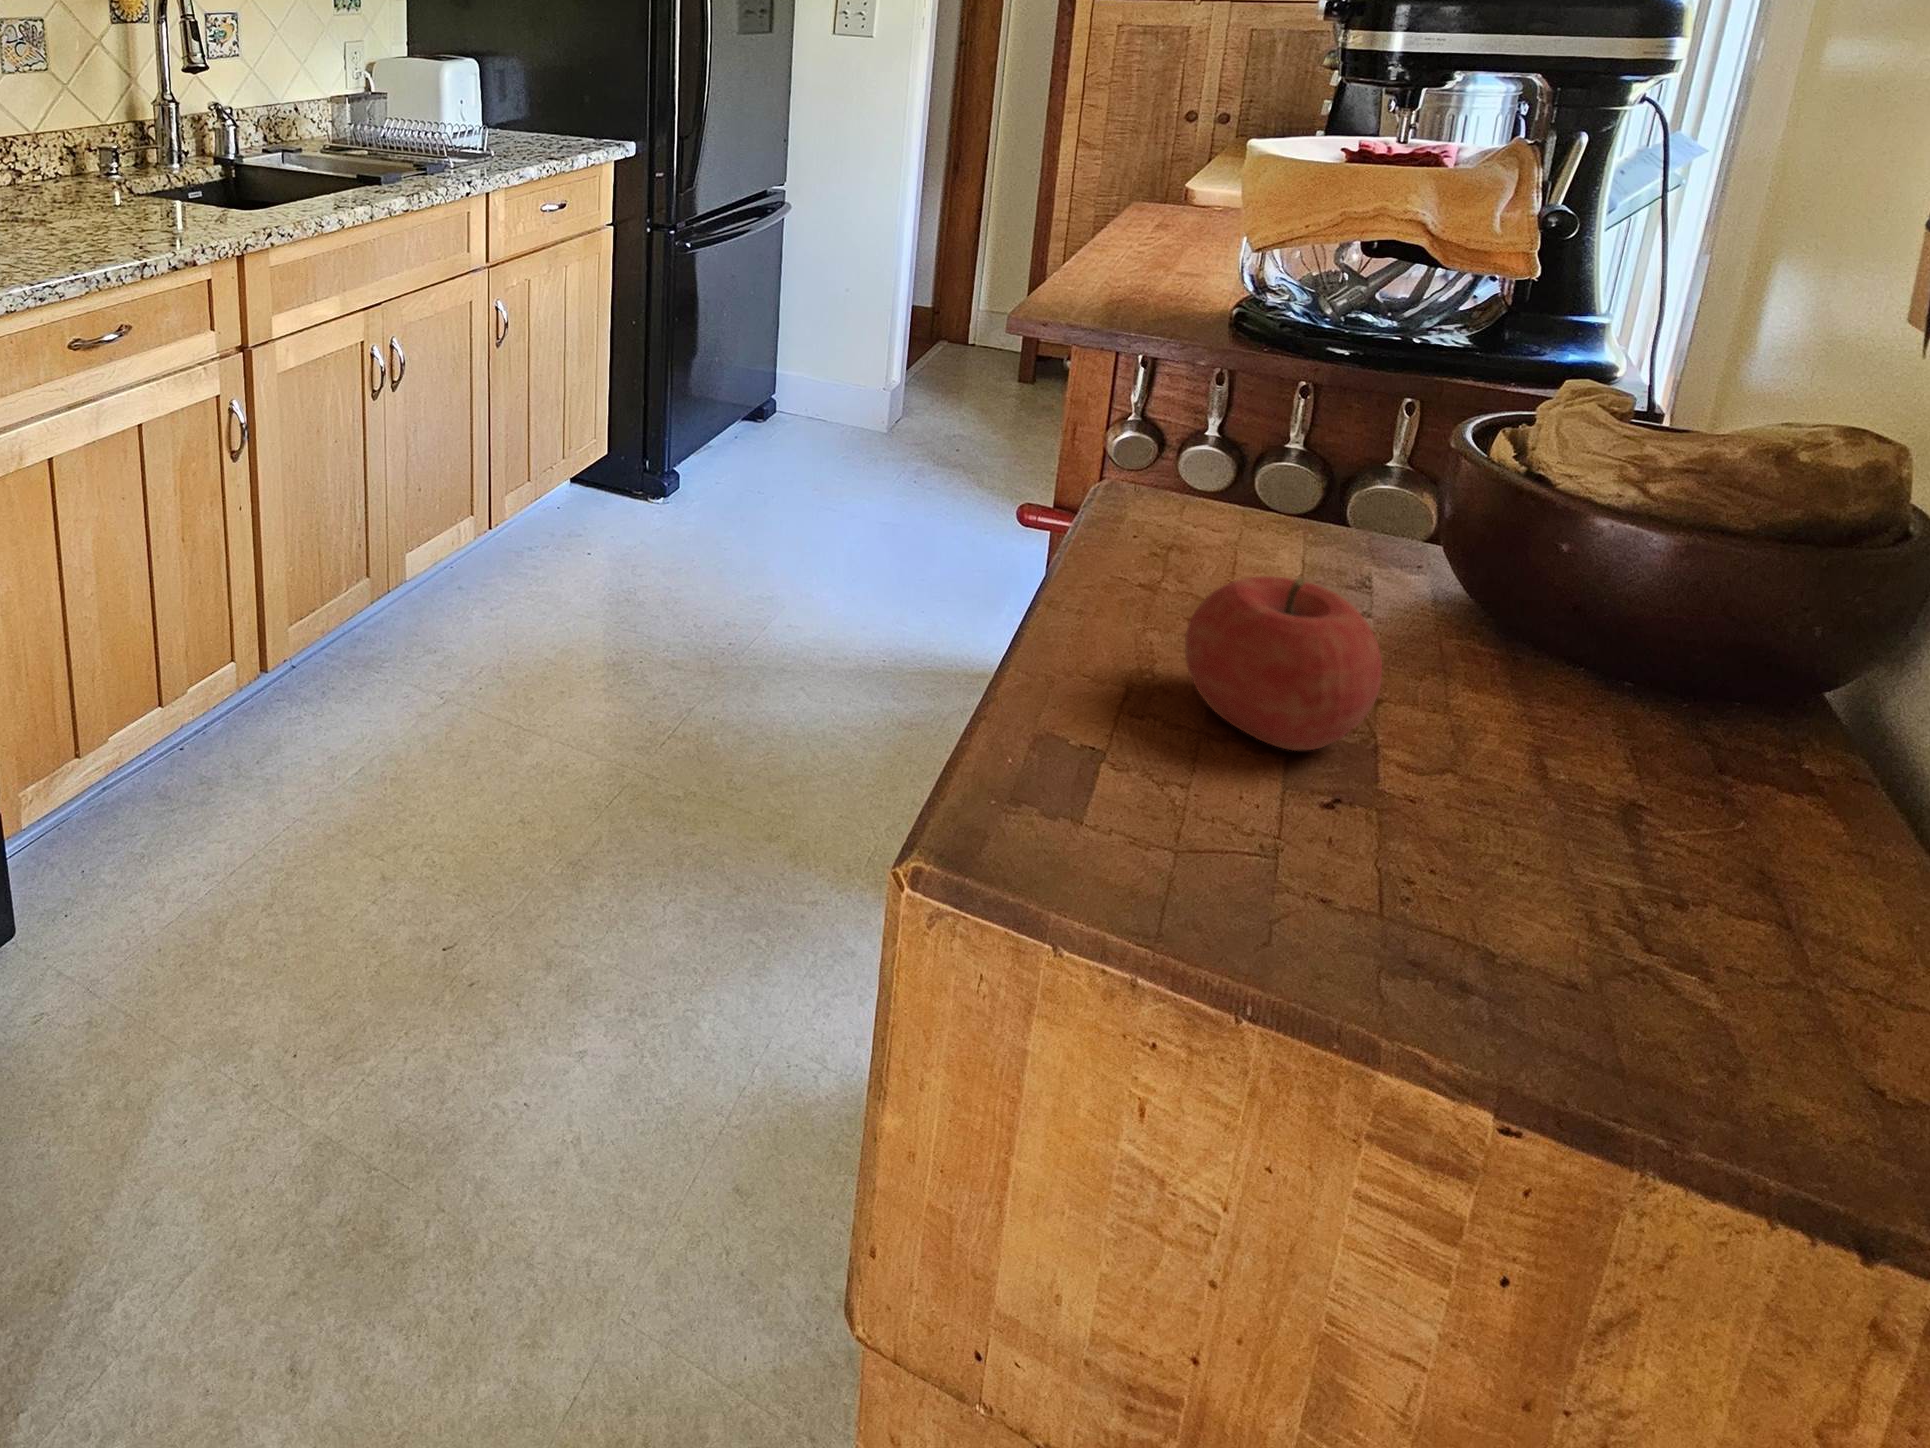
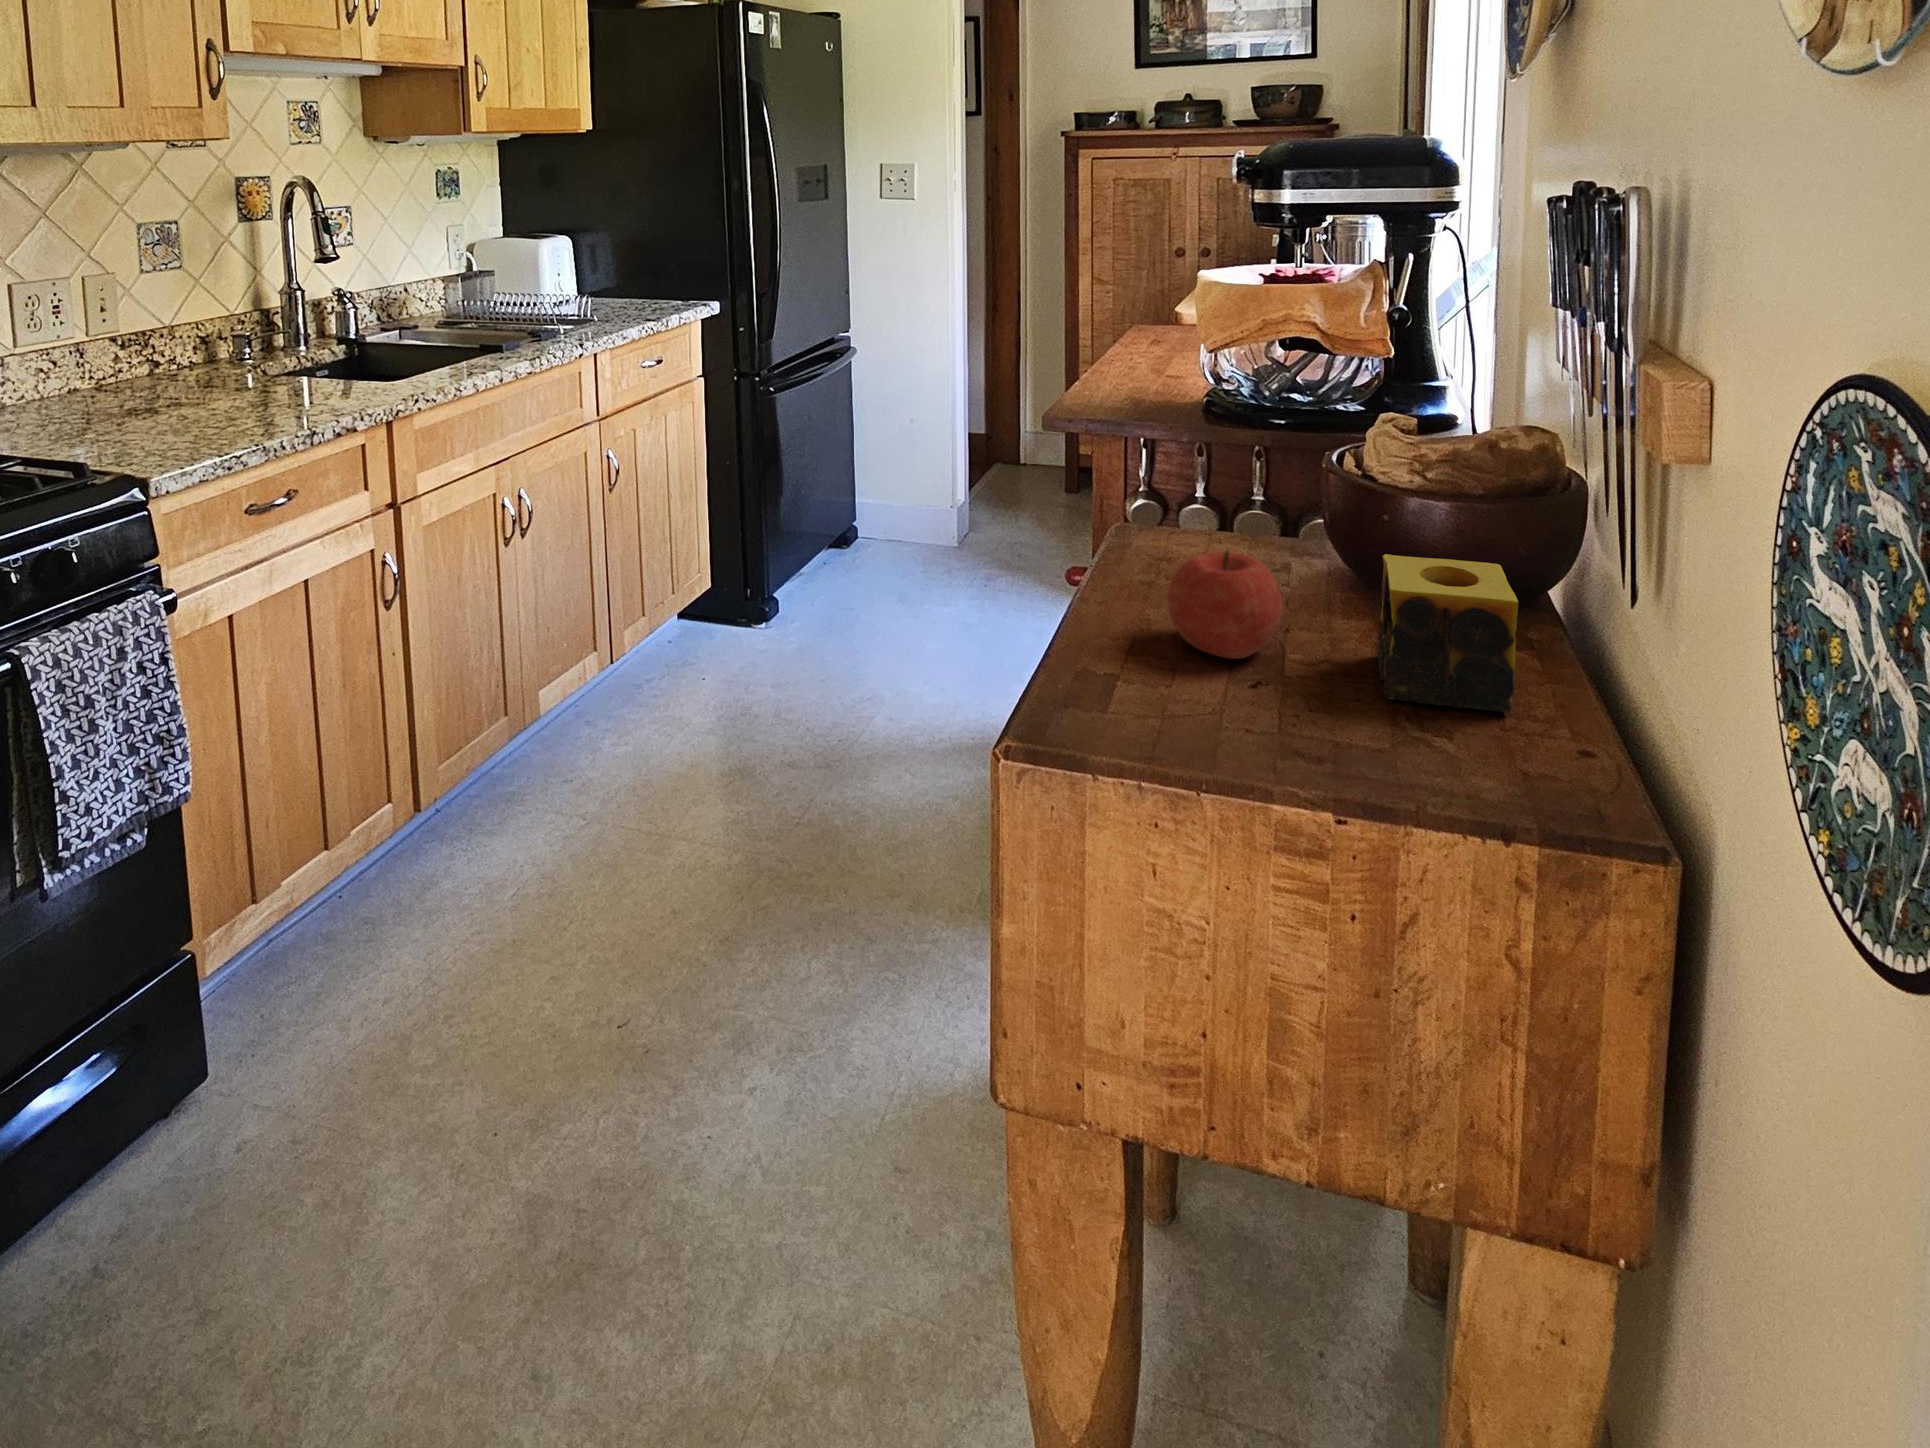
candle: none [1541,624,1887,945] -> present [1378,554,1518,712]

